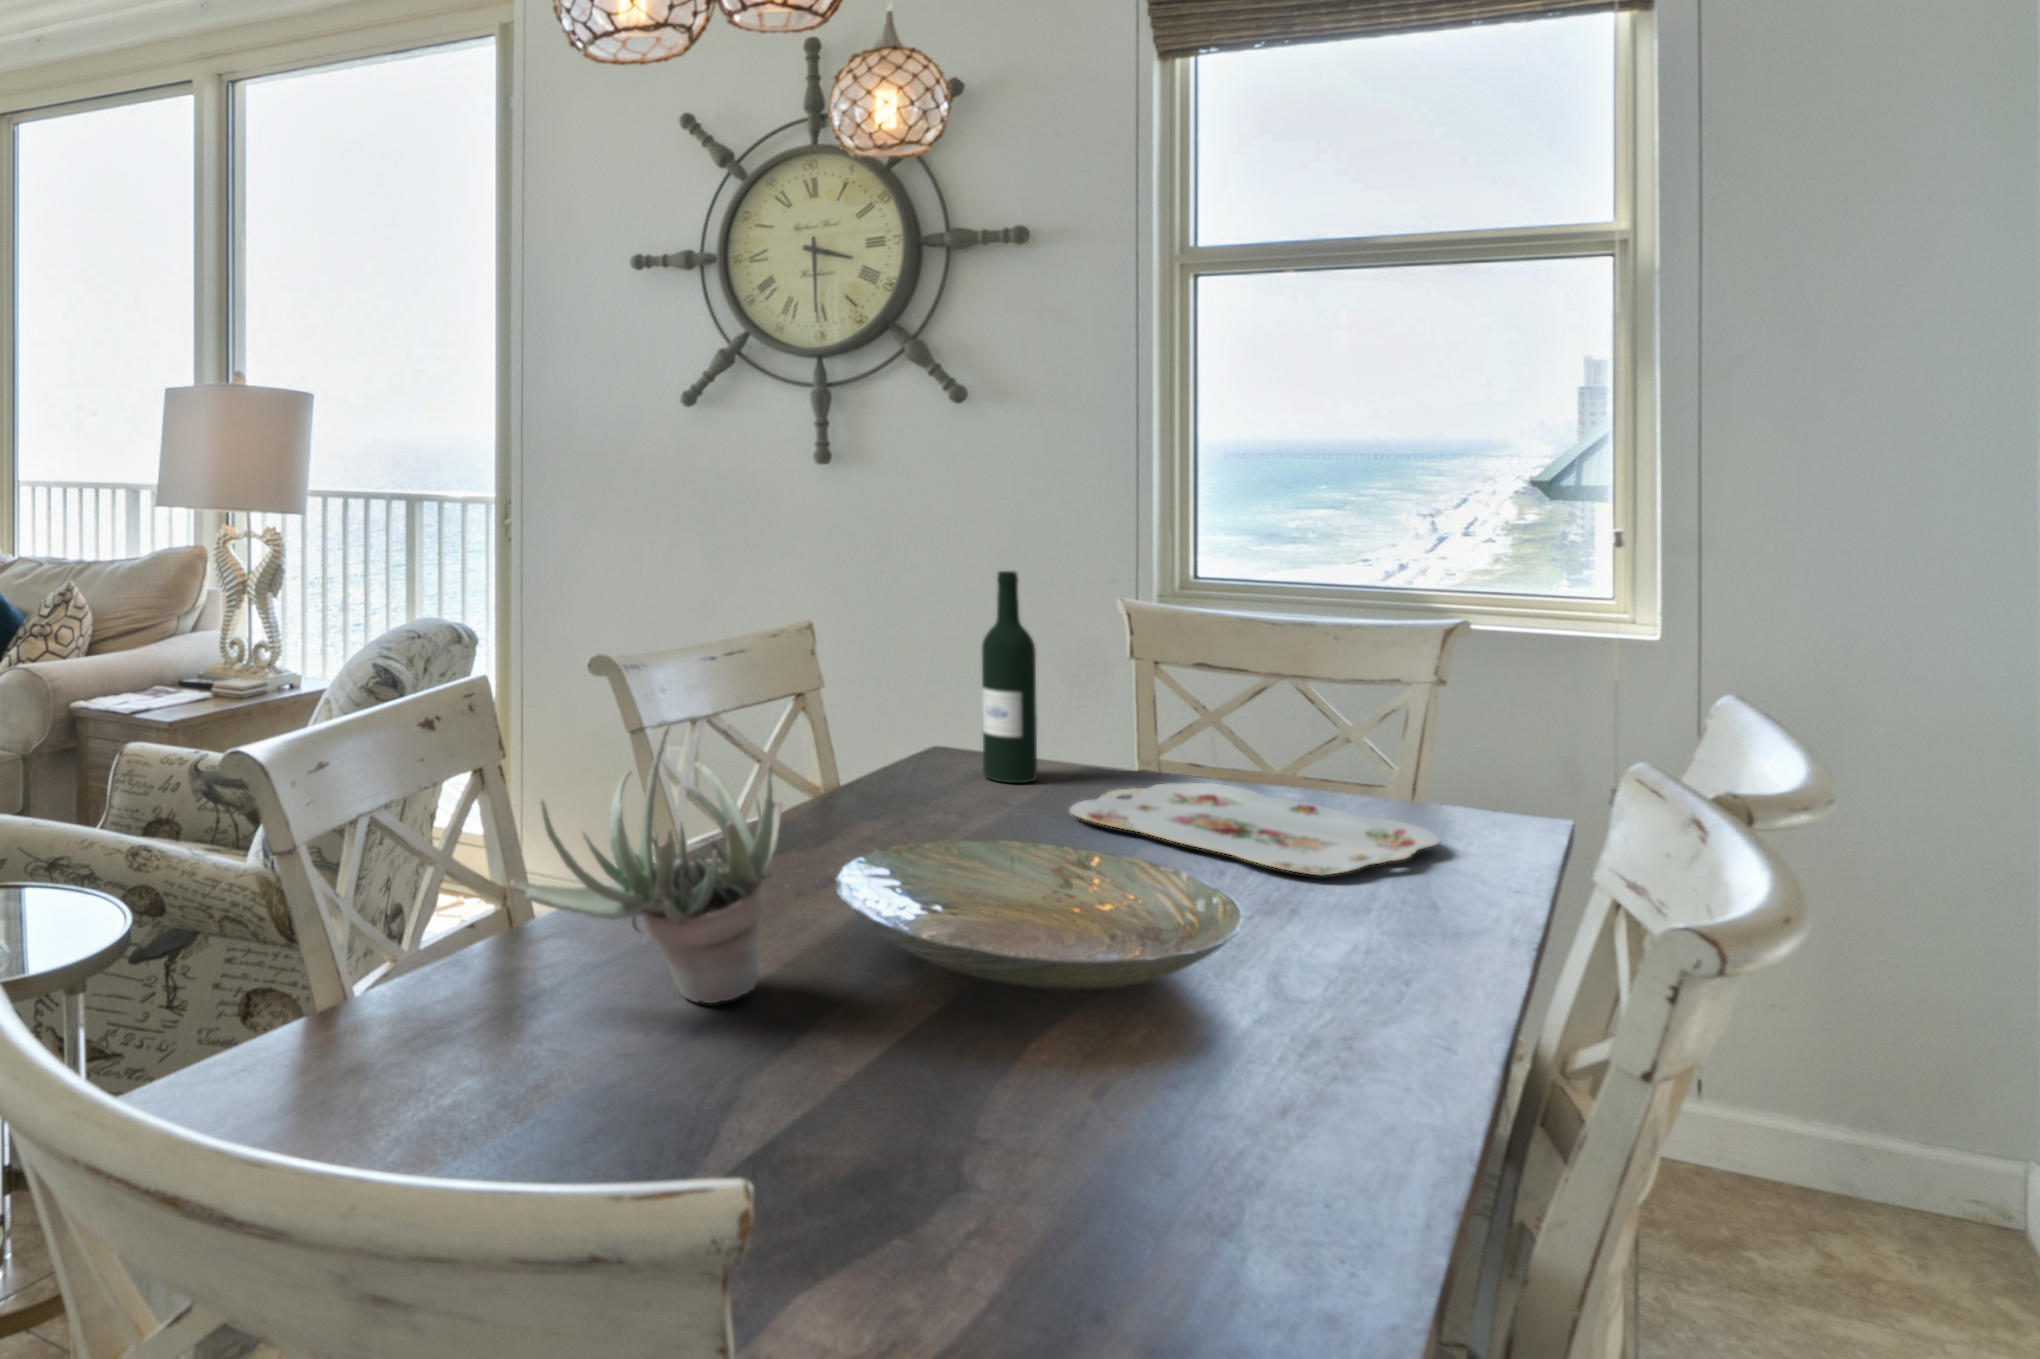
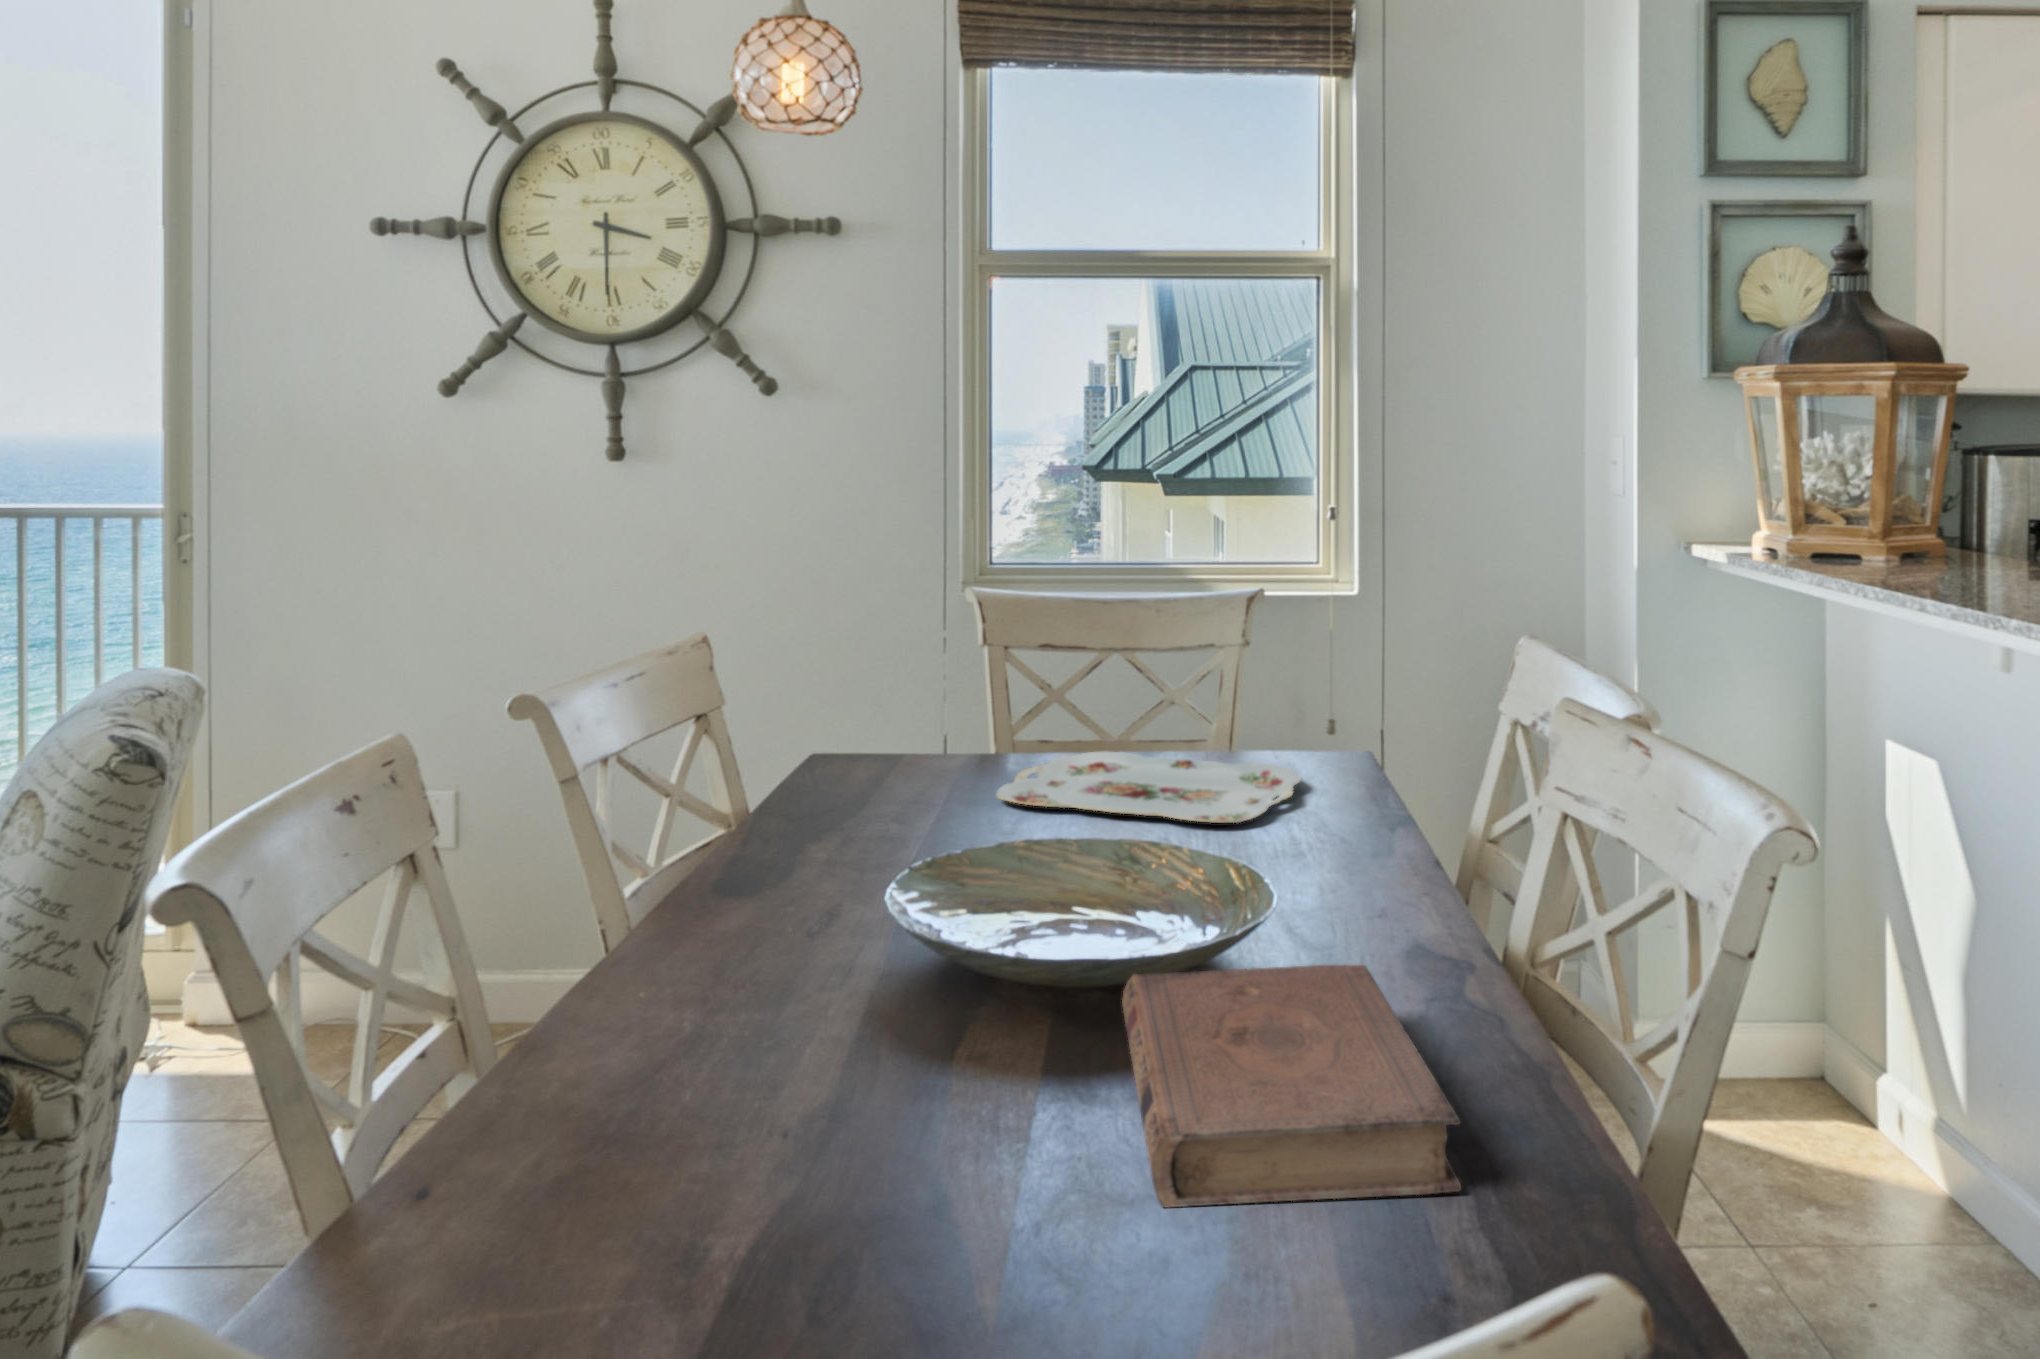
wine bottle: present [982,571,1037,783] -> none [887,564,940,778]
succulent plant: present [510,726,782,1003] -> none [593,768,903,1078]
book: none [903,979,1286,1258] -> present [1122,965,1461,1208]

